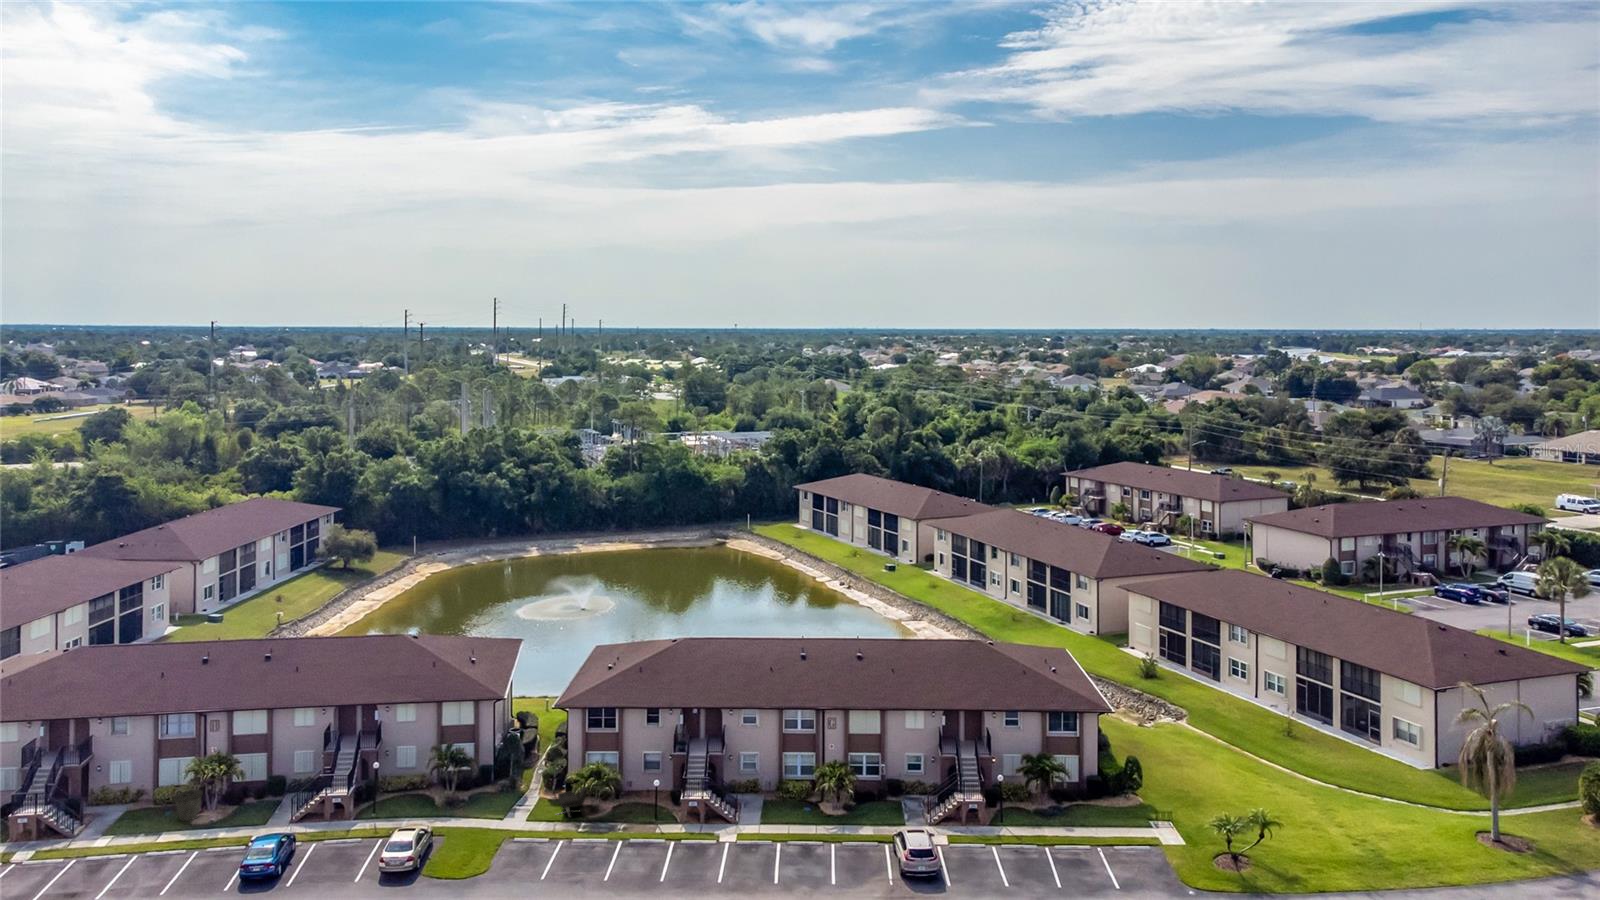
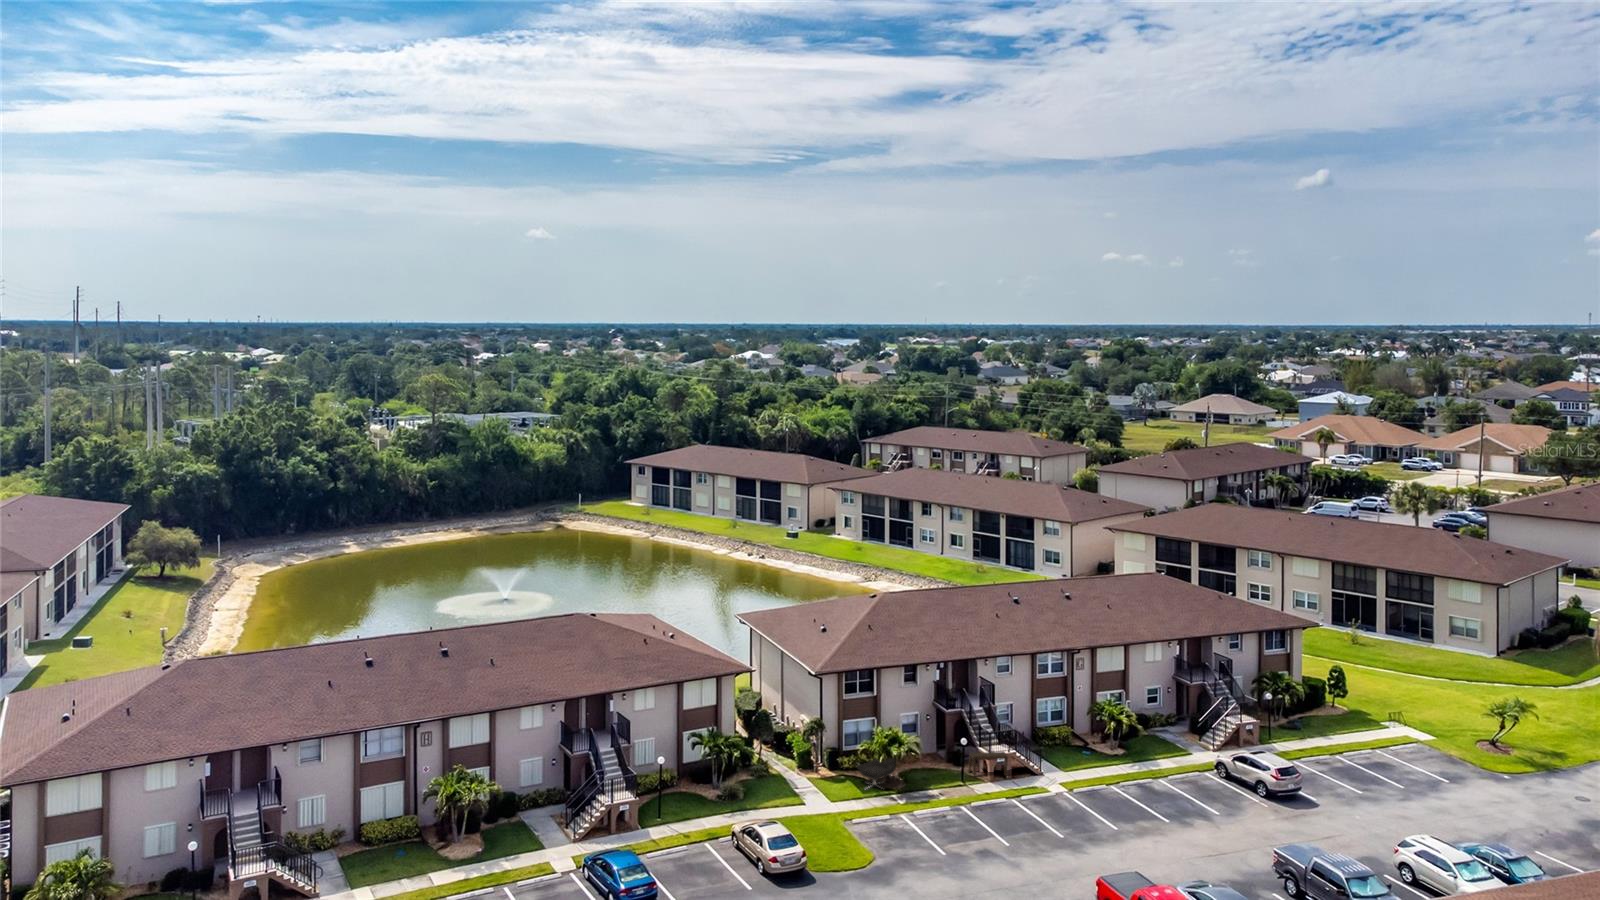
trash can: present [174,790,203,821] -> none [422,820,456,861]
bench: none [658,795,694,822] -> present [969,752,1008,777]

